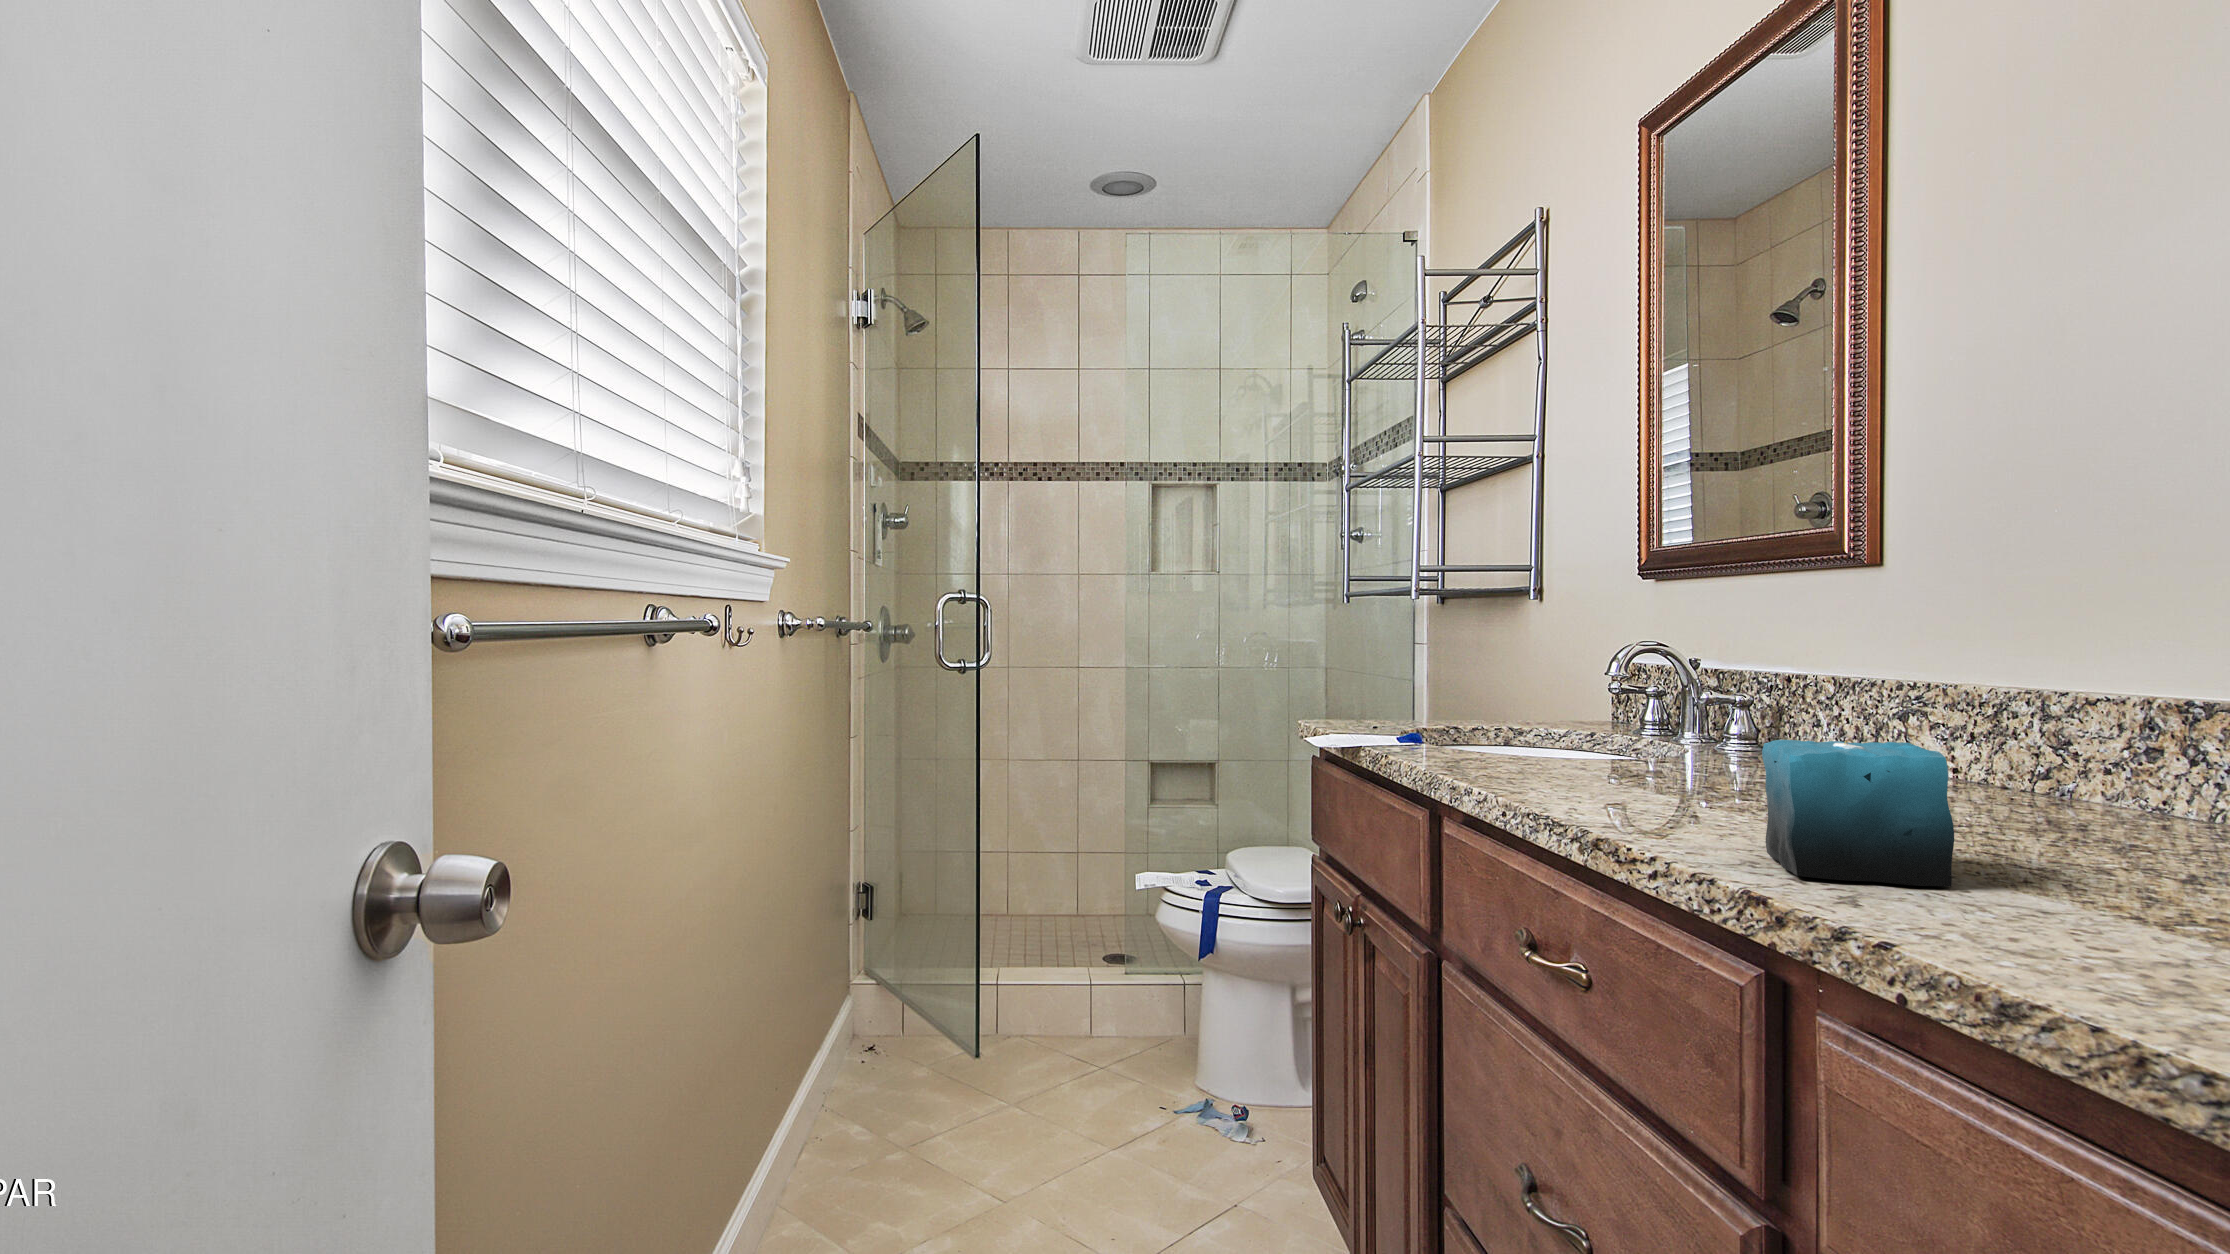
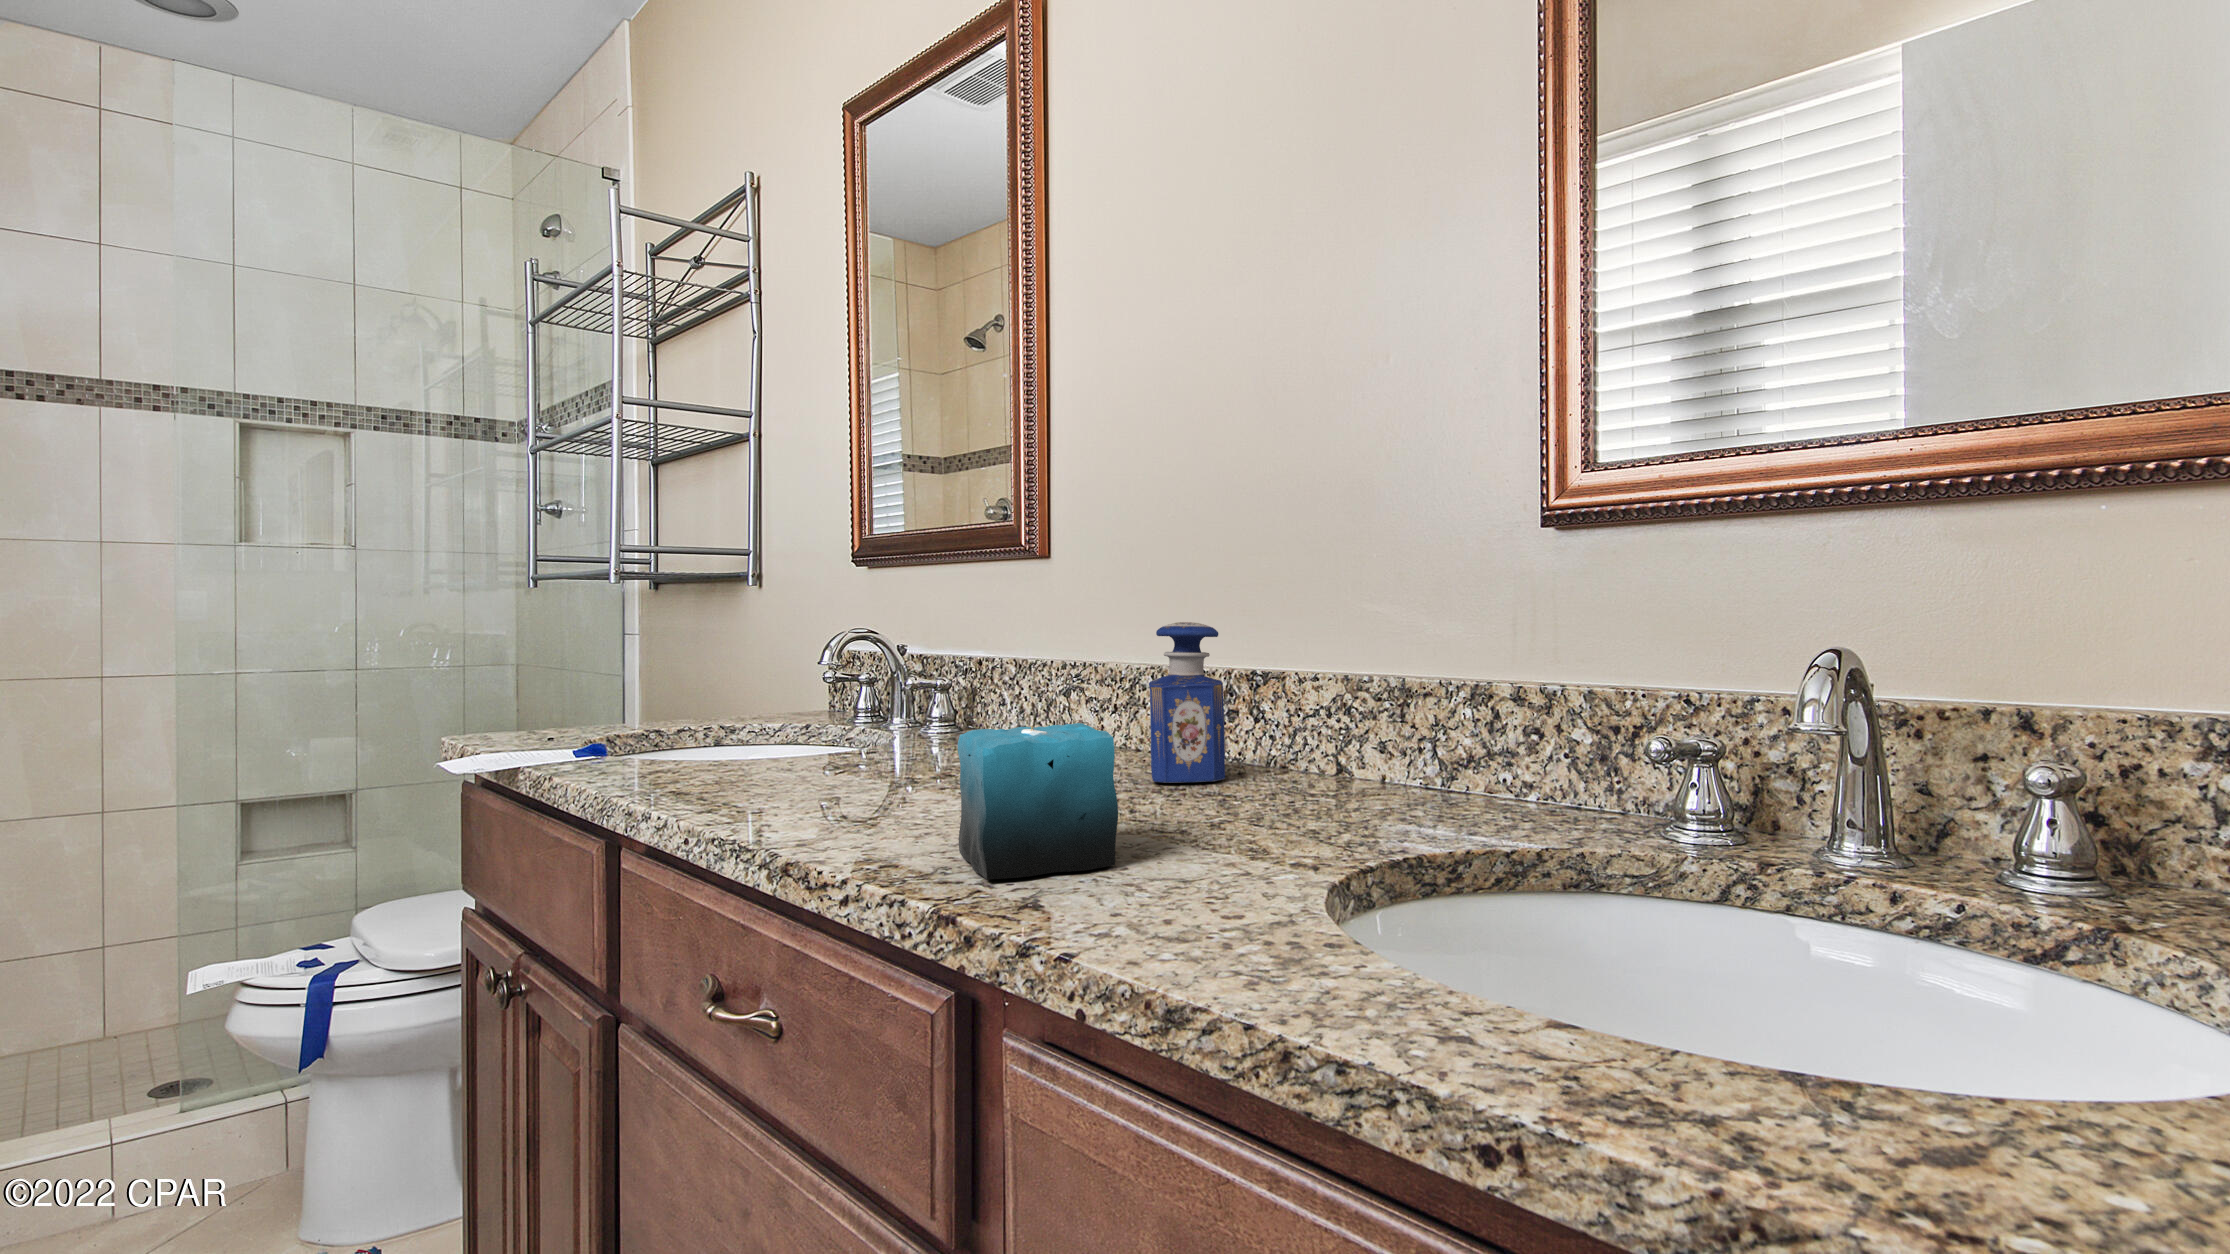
perfume bottle: none [2013,643,2137,831] -> present [1149,622,1225,783]

